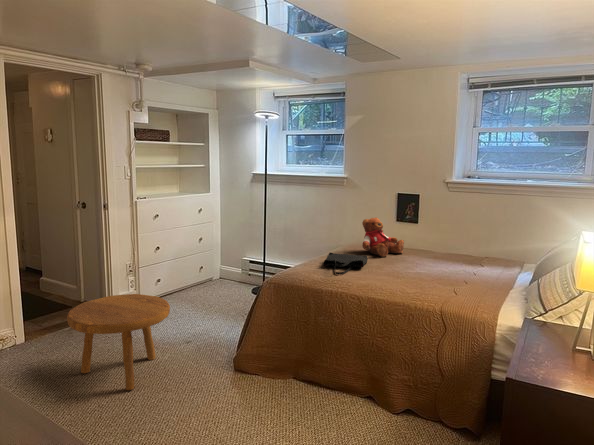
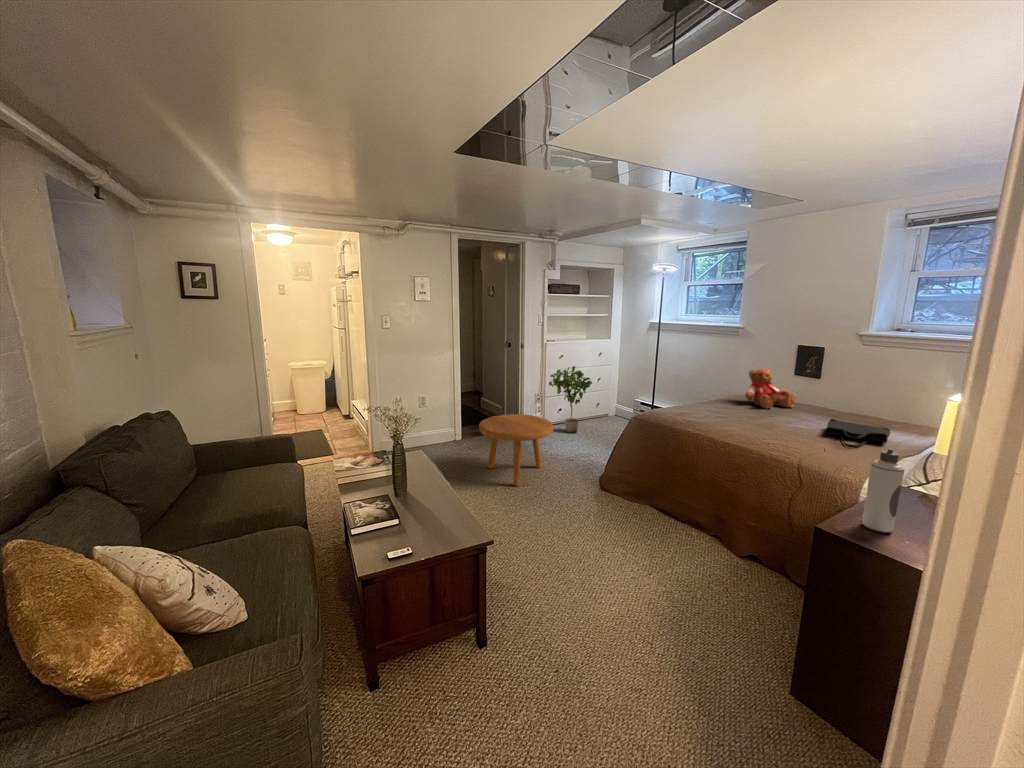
potted plant: none [144,227,200,308] -> present [549,366,592,433]
tote bag: present [324,253,368,275] -> present [825,419,890,448]
water bottle: none [531,290,562,369] -> present [862,449,904,533]

